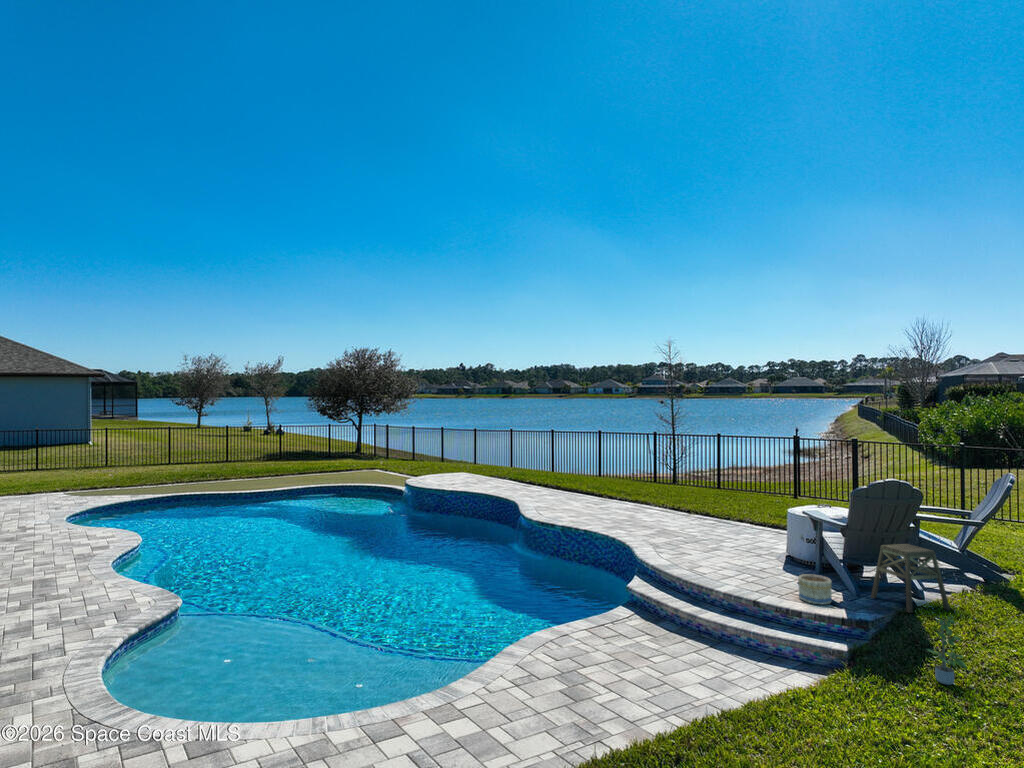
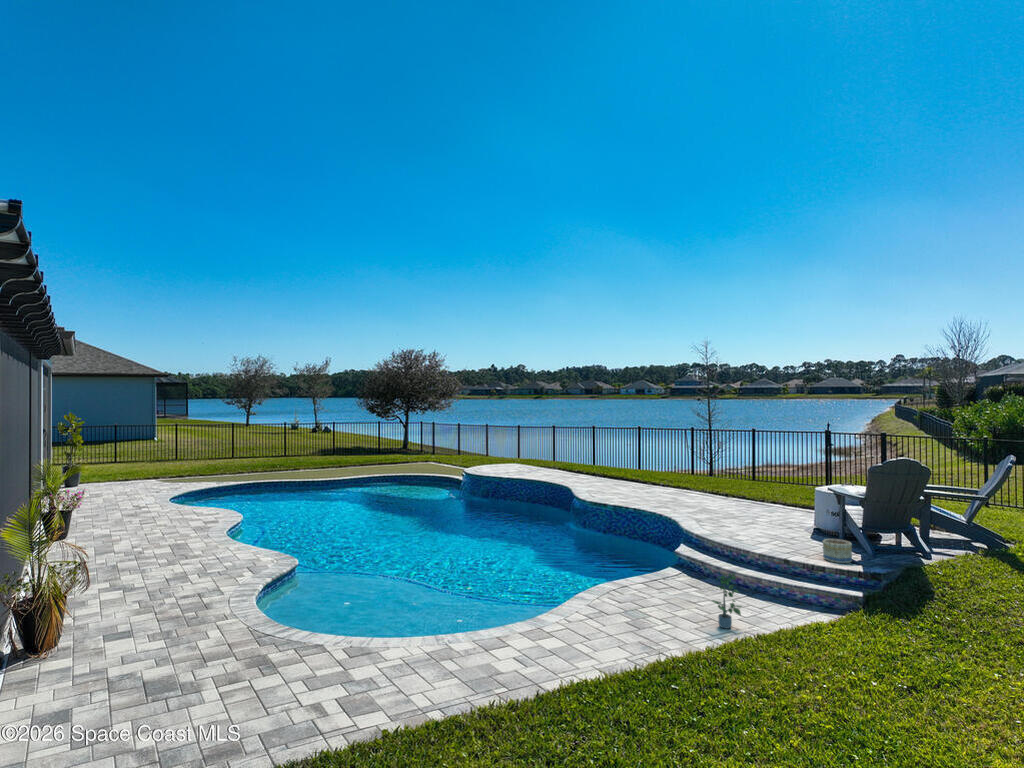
stool: present [871,544,950,613] -> none [887,513,956,569]
potted plant: present [927,616,967,685] -> present [712,574,742,629]

